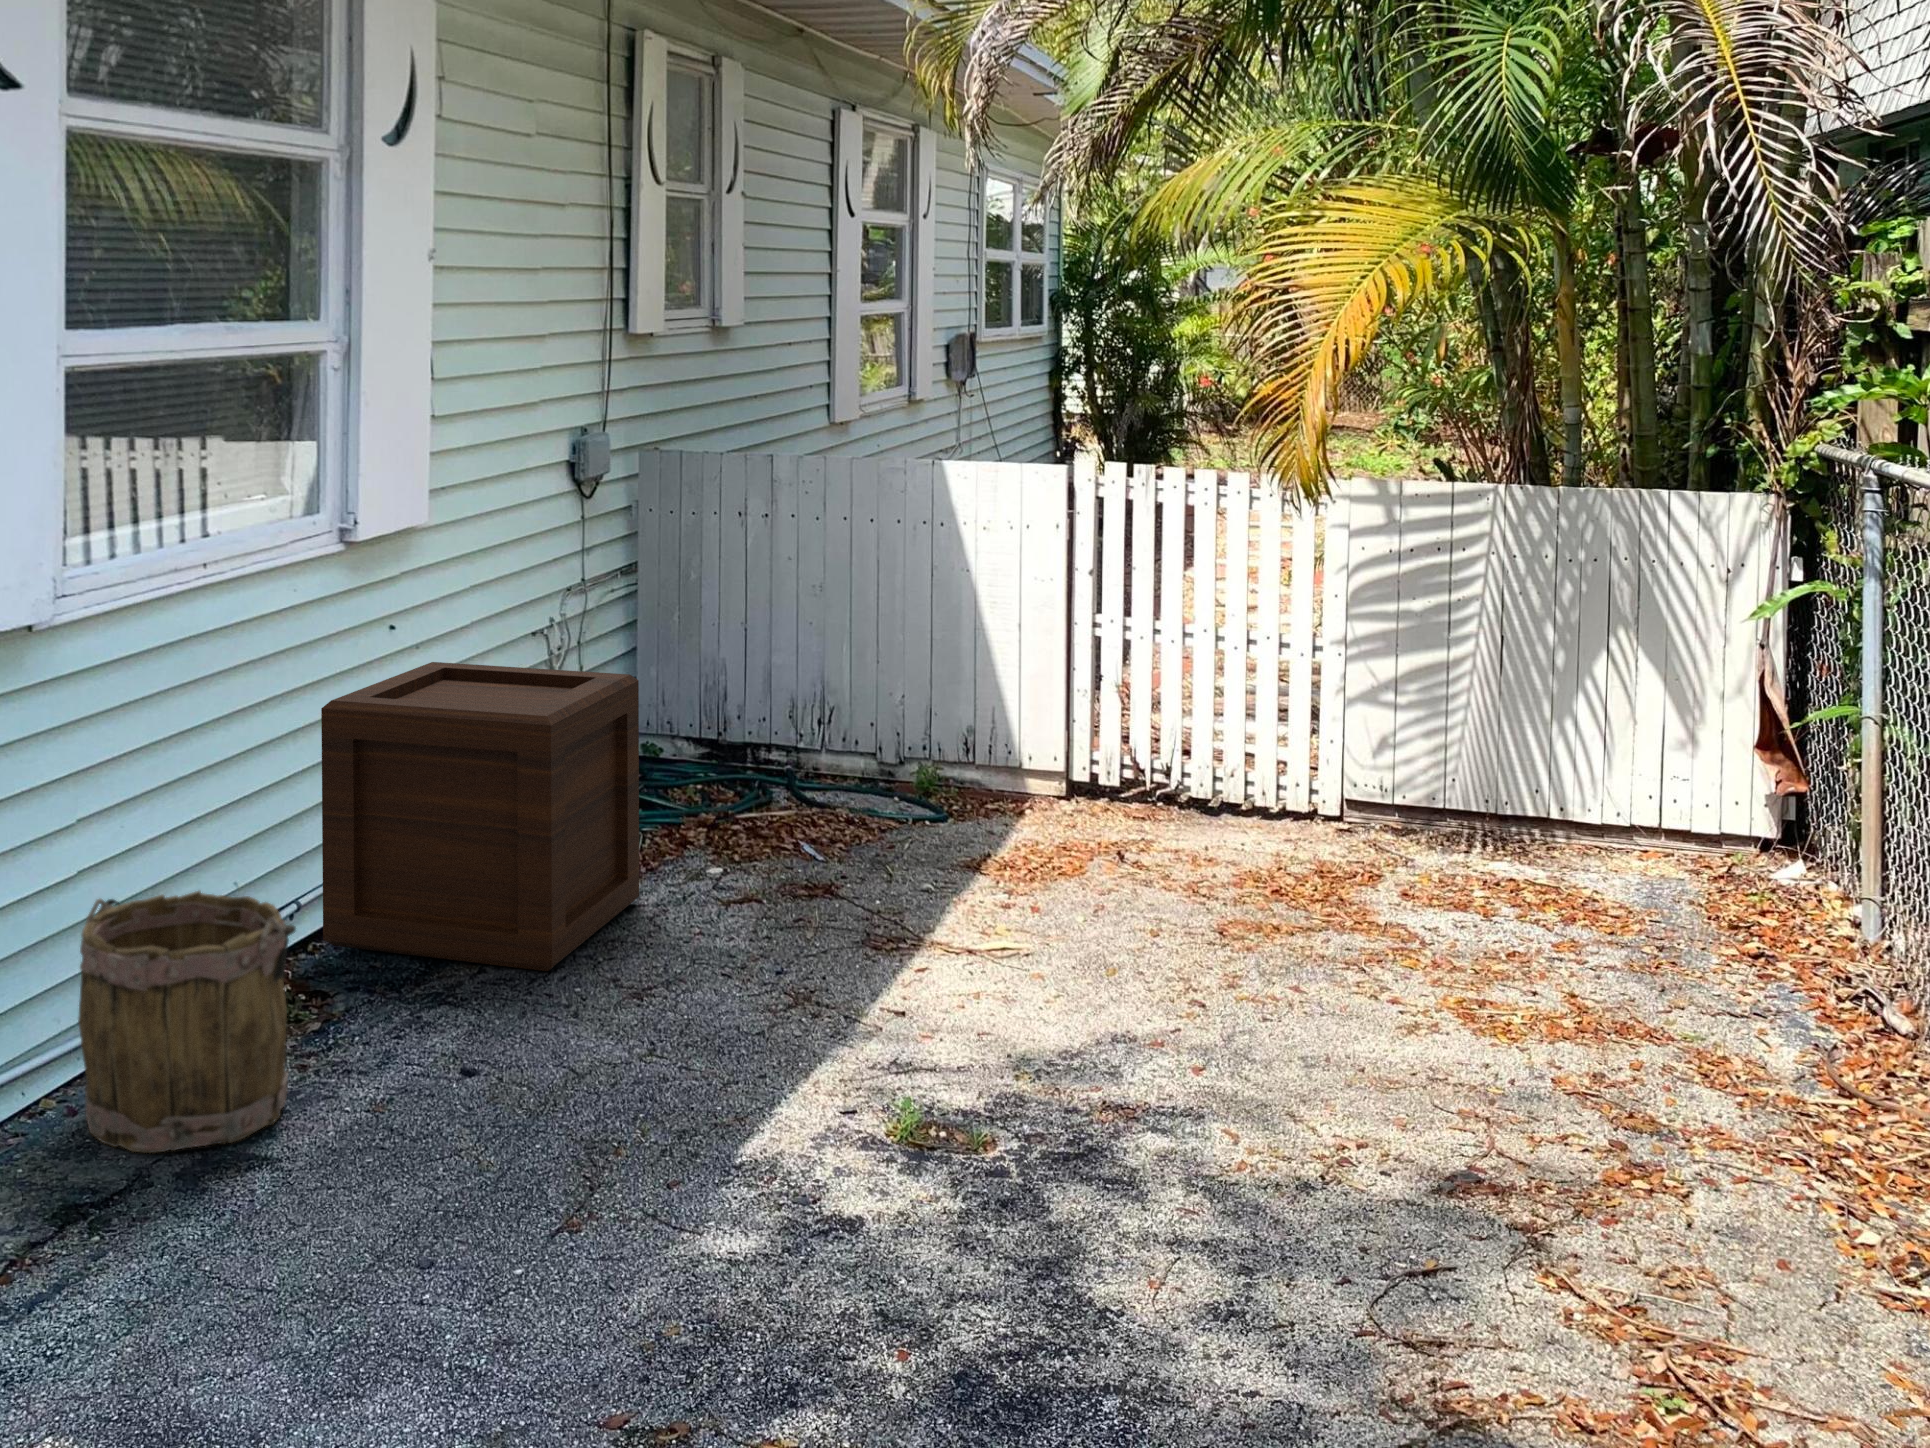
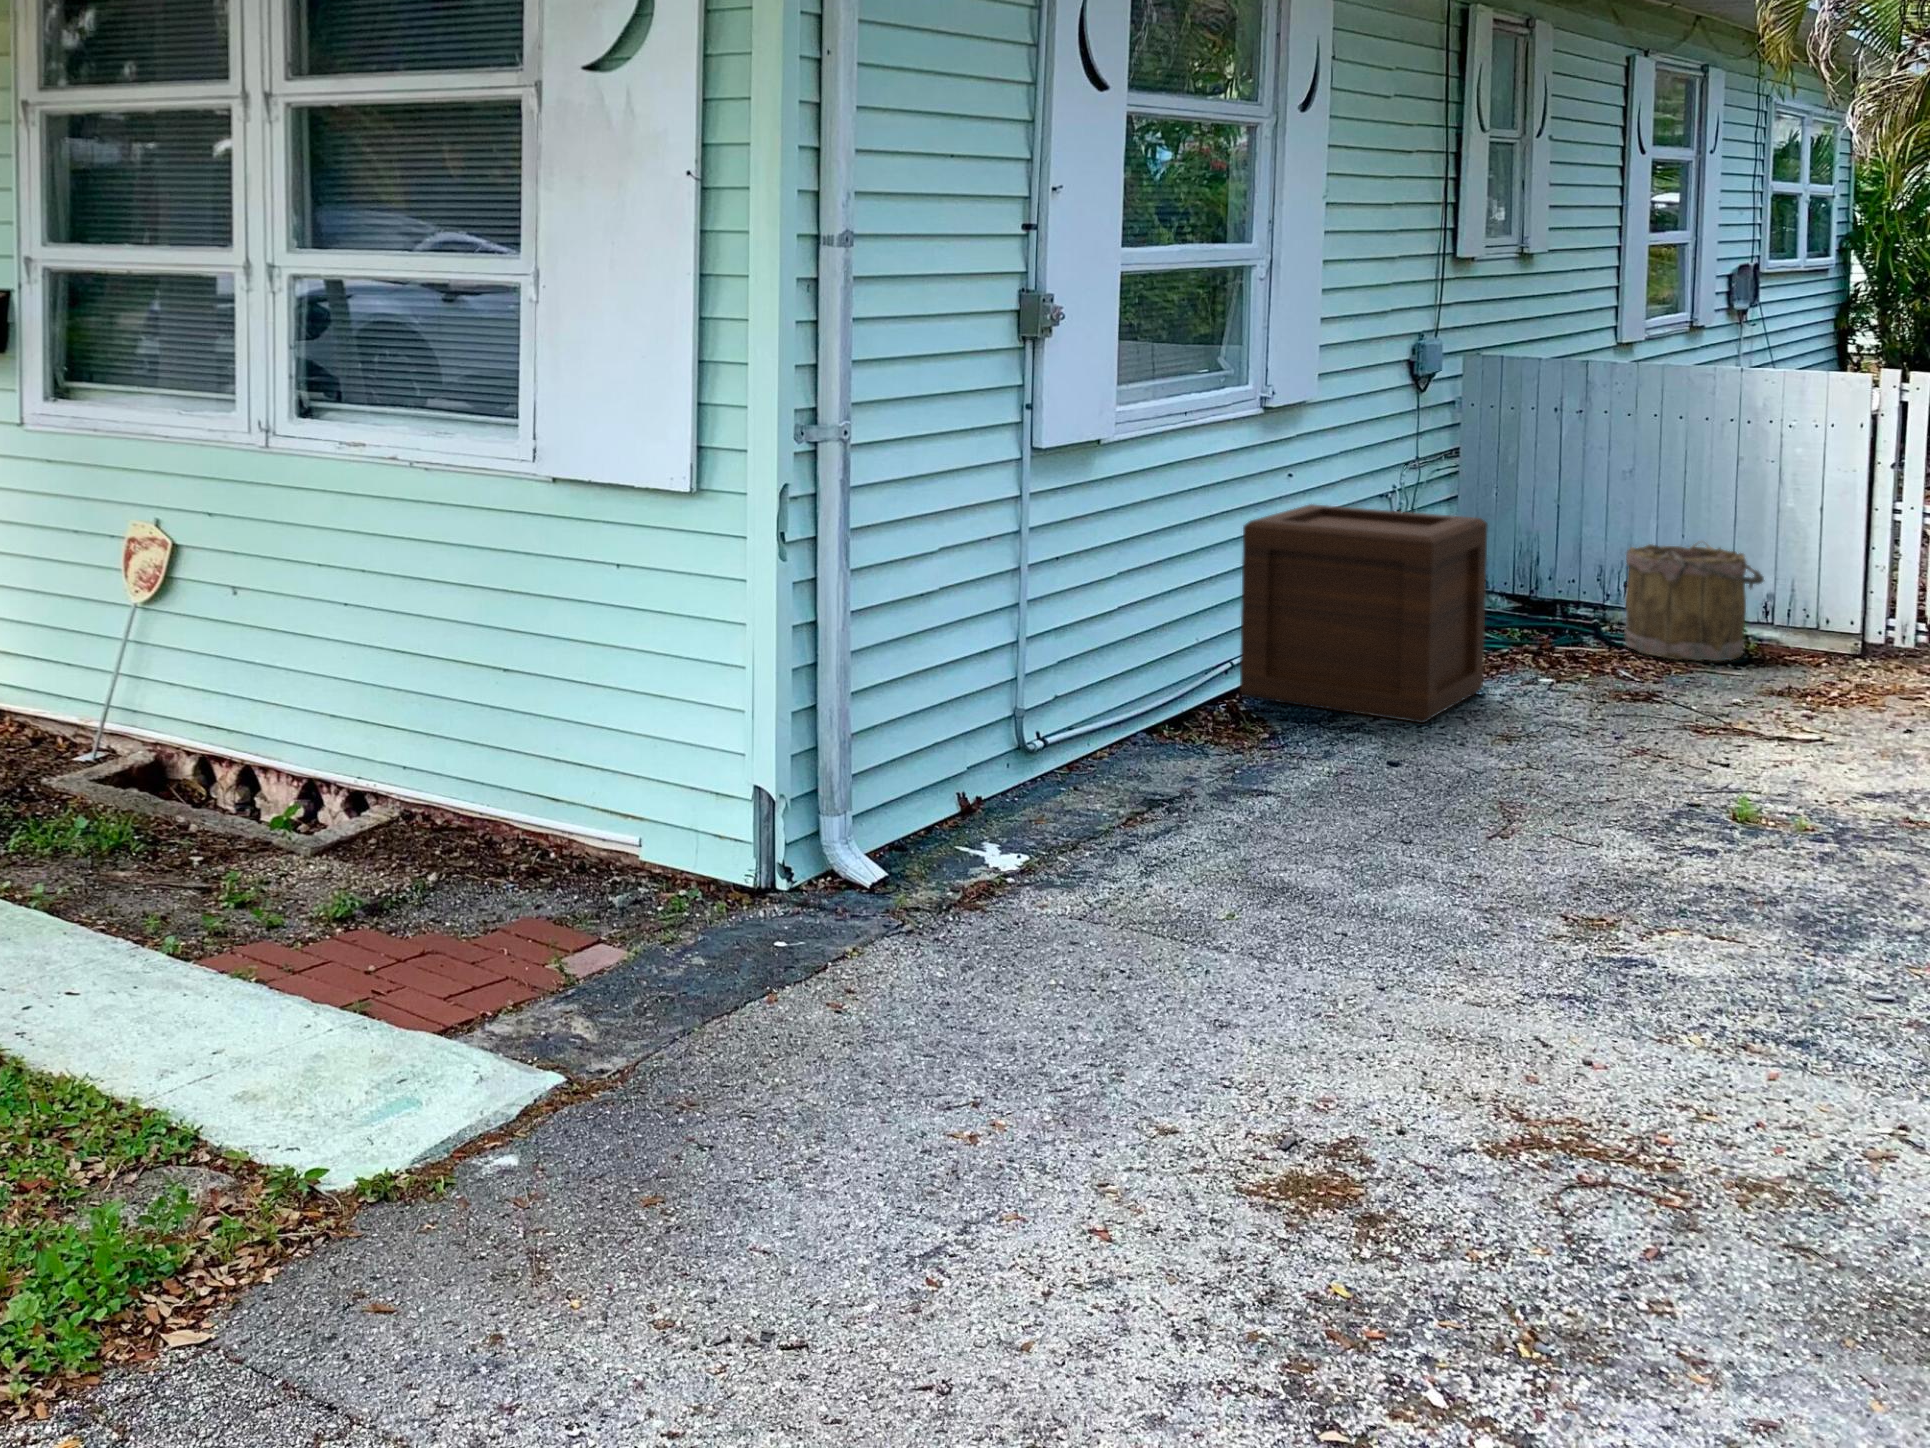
bucket: present [78,891,296,1153] -> present [1625,541,1764,661]

